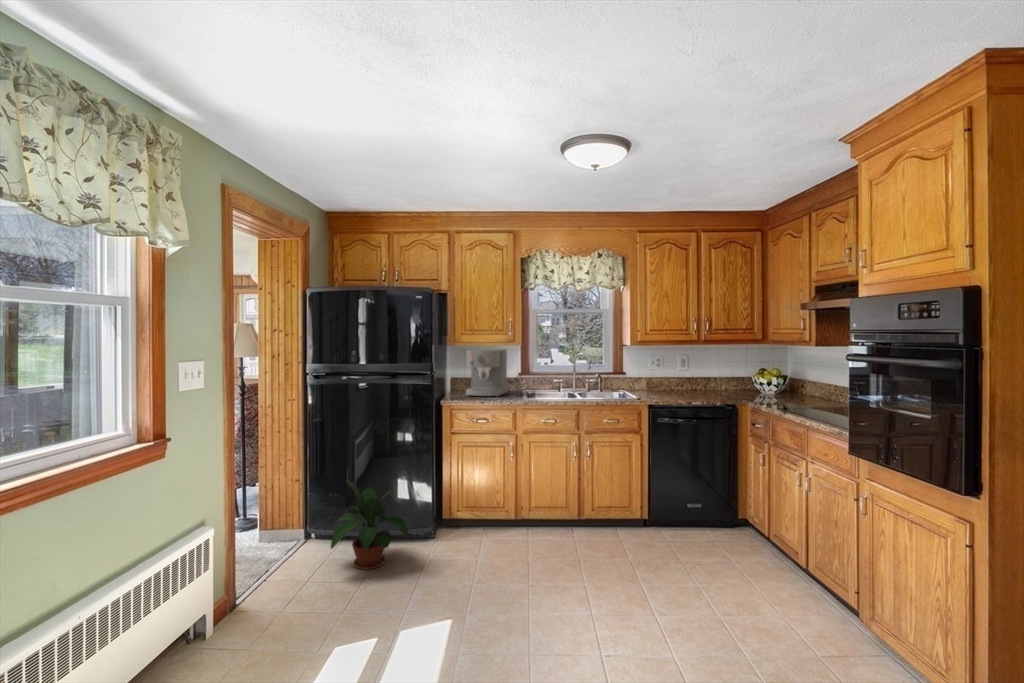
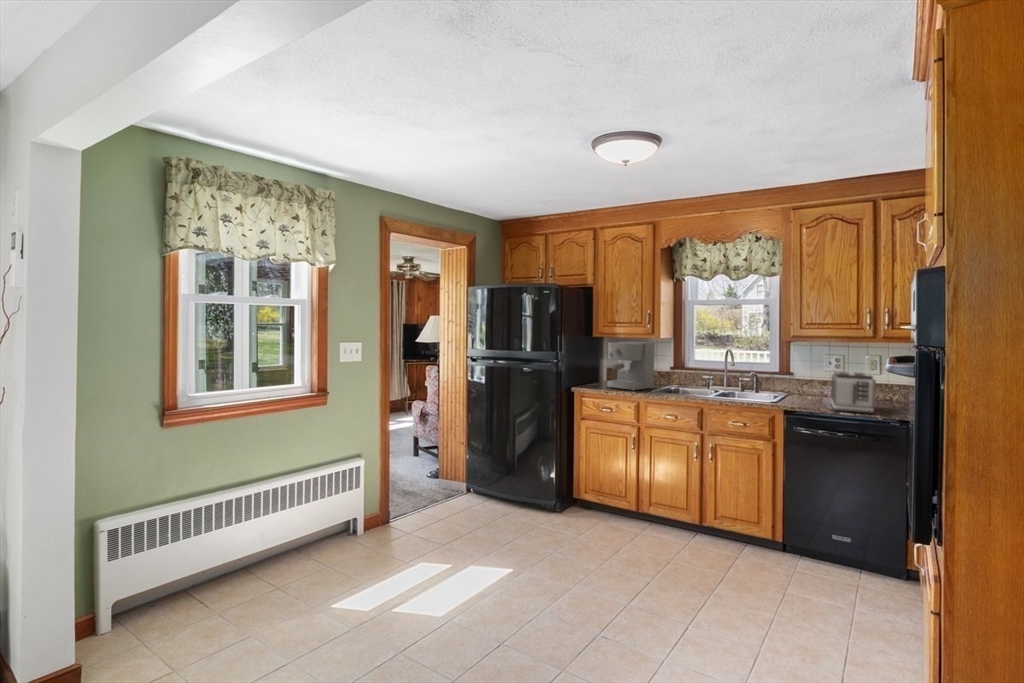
toaster: none [651,366,693,397] -> present [831,371,876,414]
potted plant: present [329,480,408,569] -> none [457,446,519,523]

